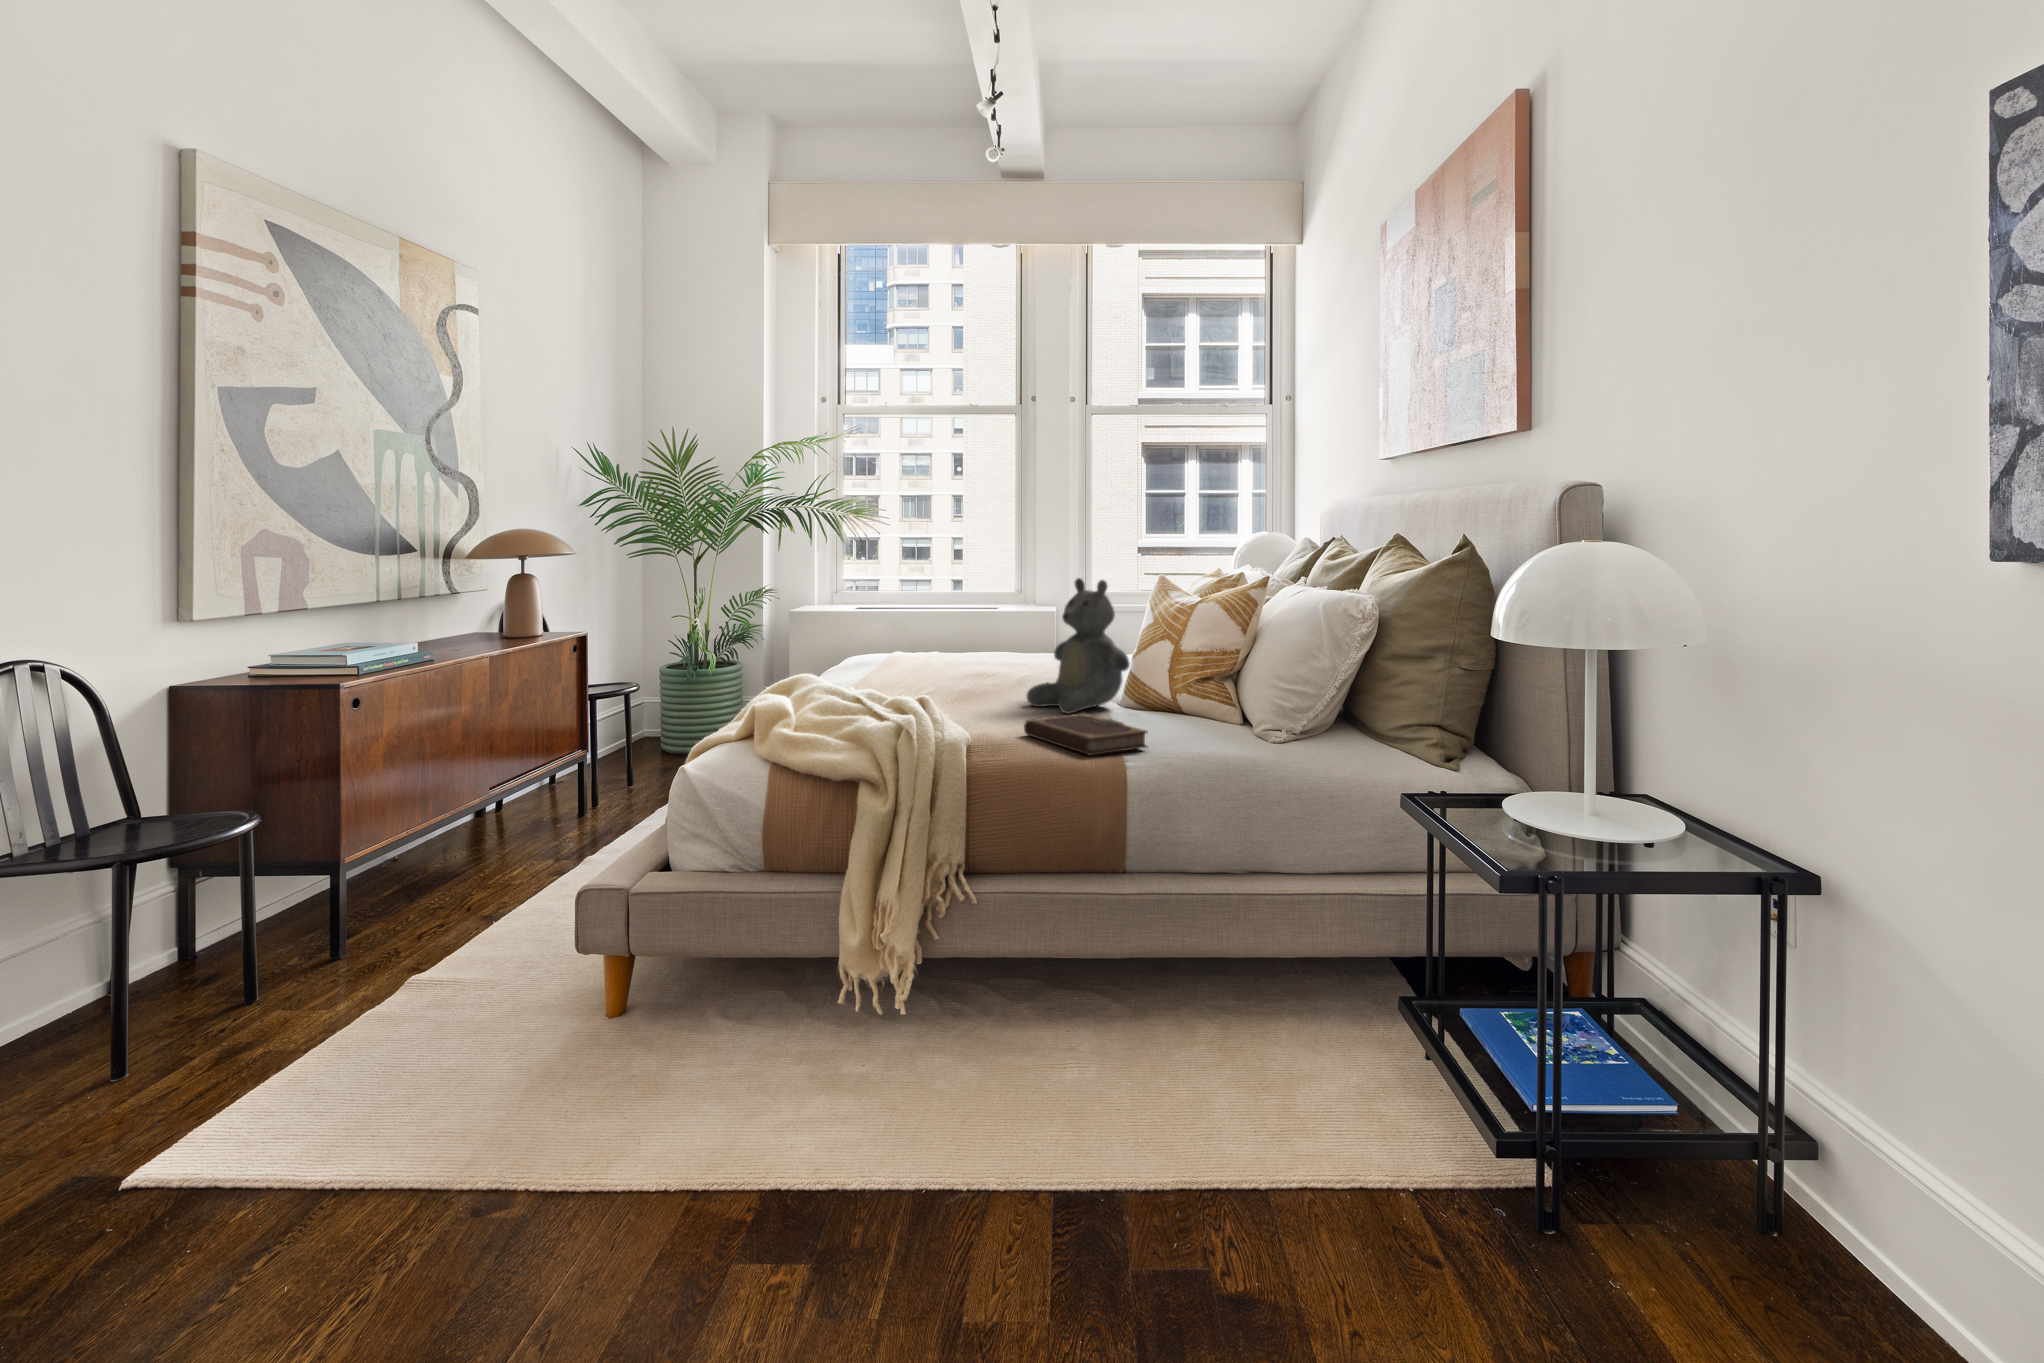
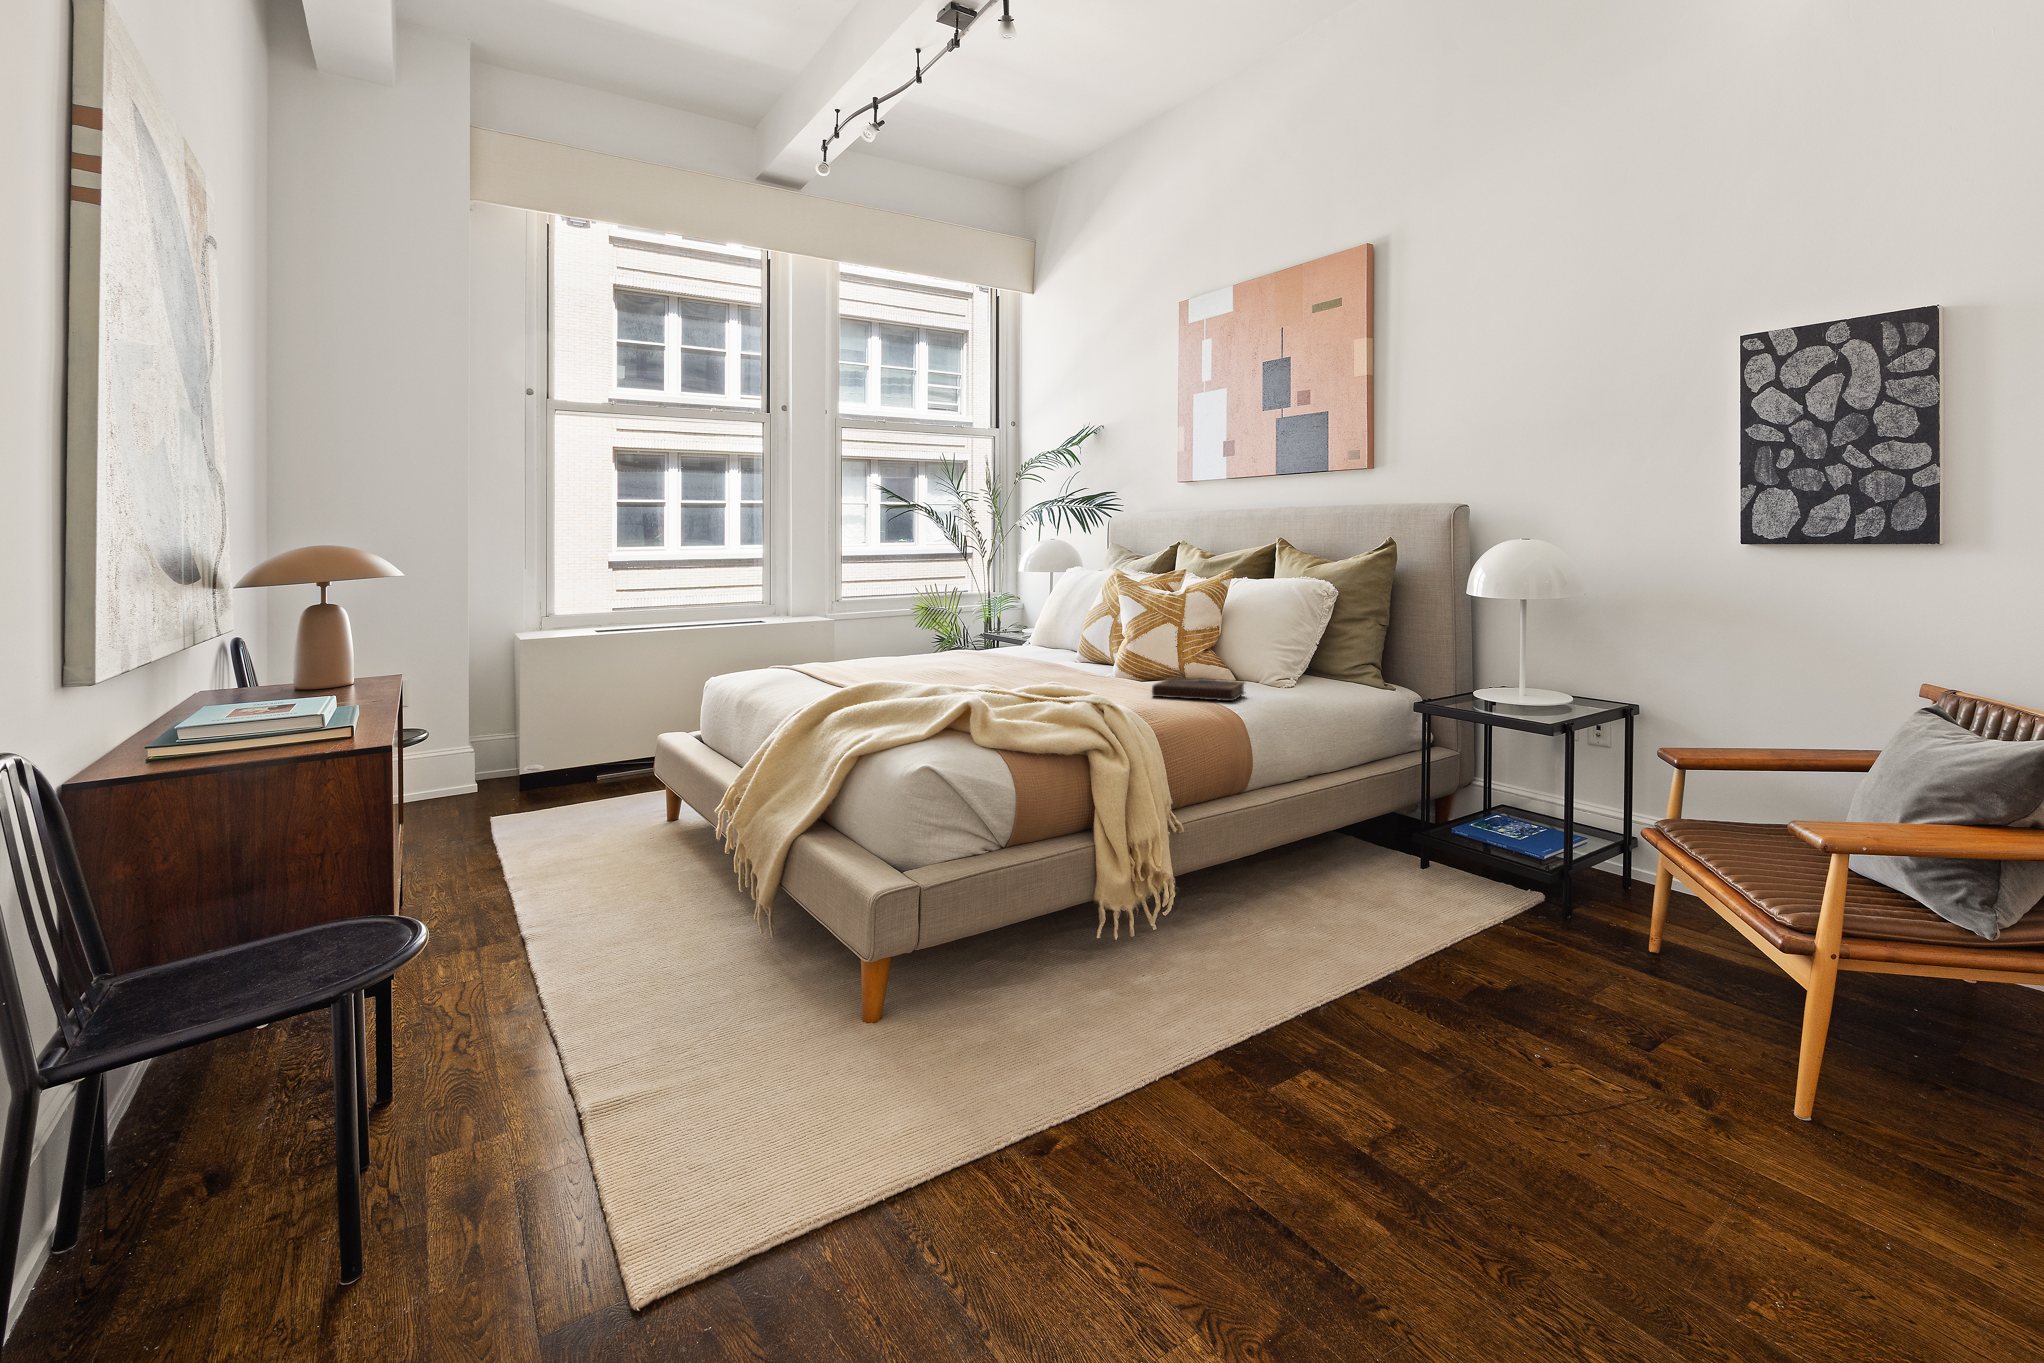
teddy bear: present [1026,578,1130,714] -> none [1070,577,1152,684]

